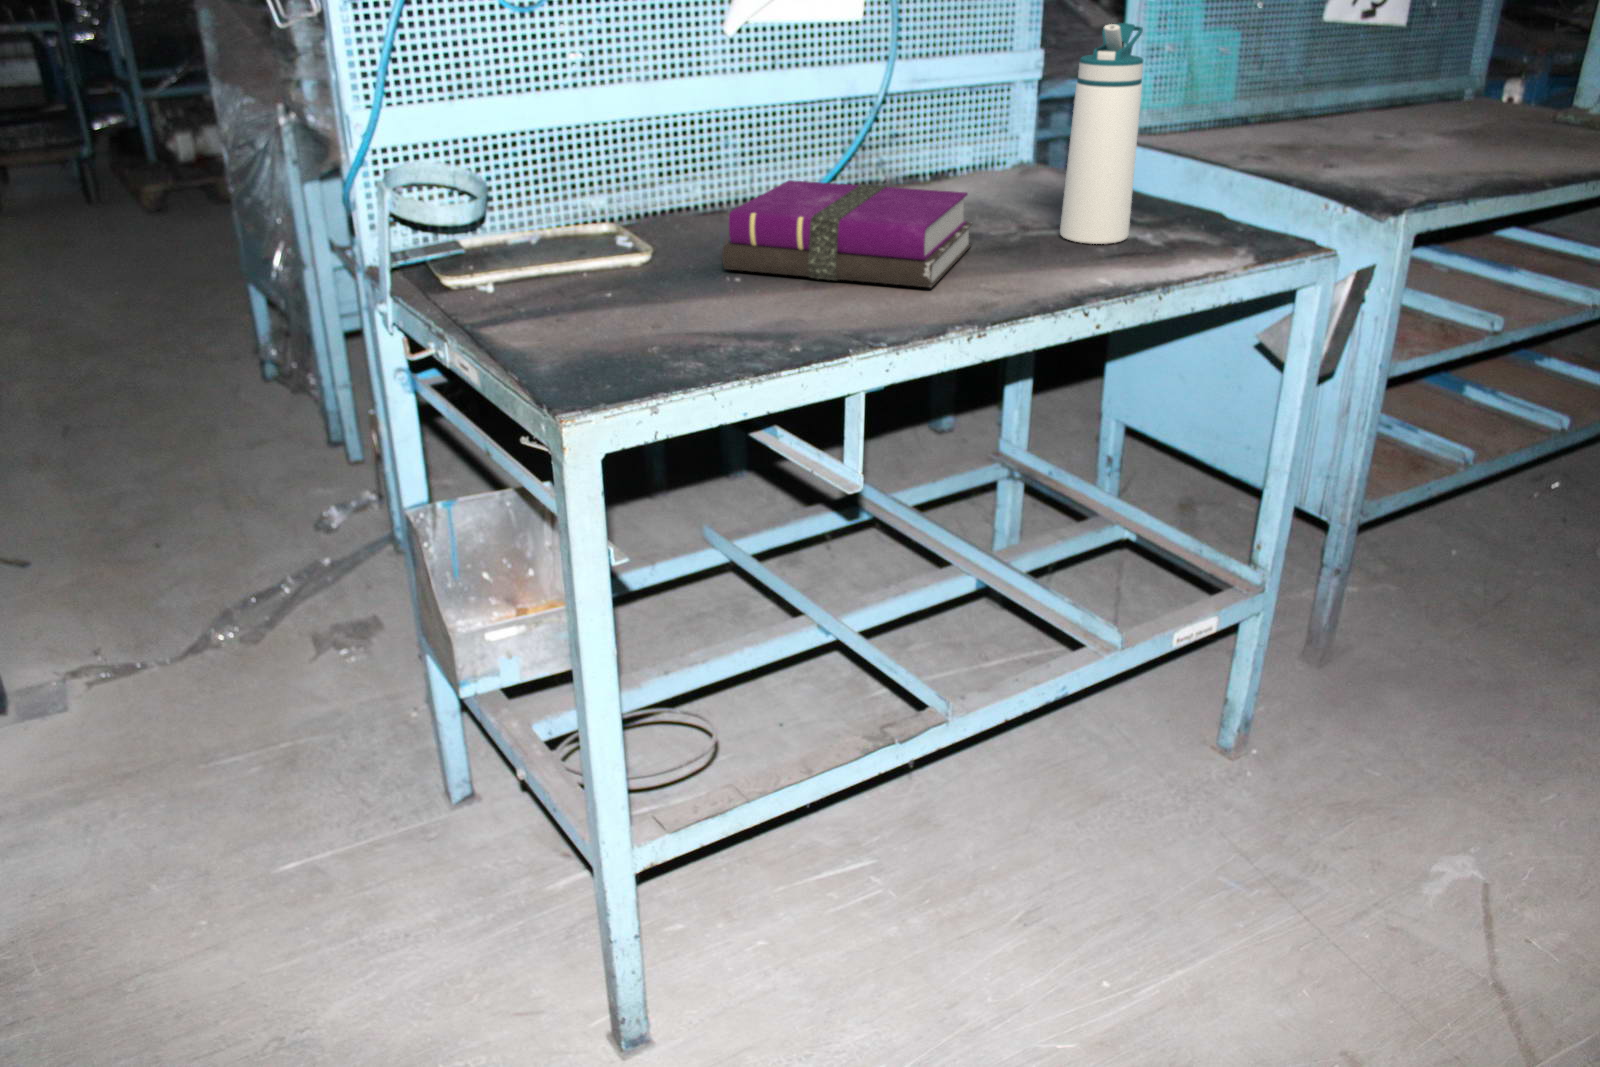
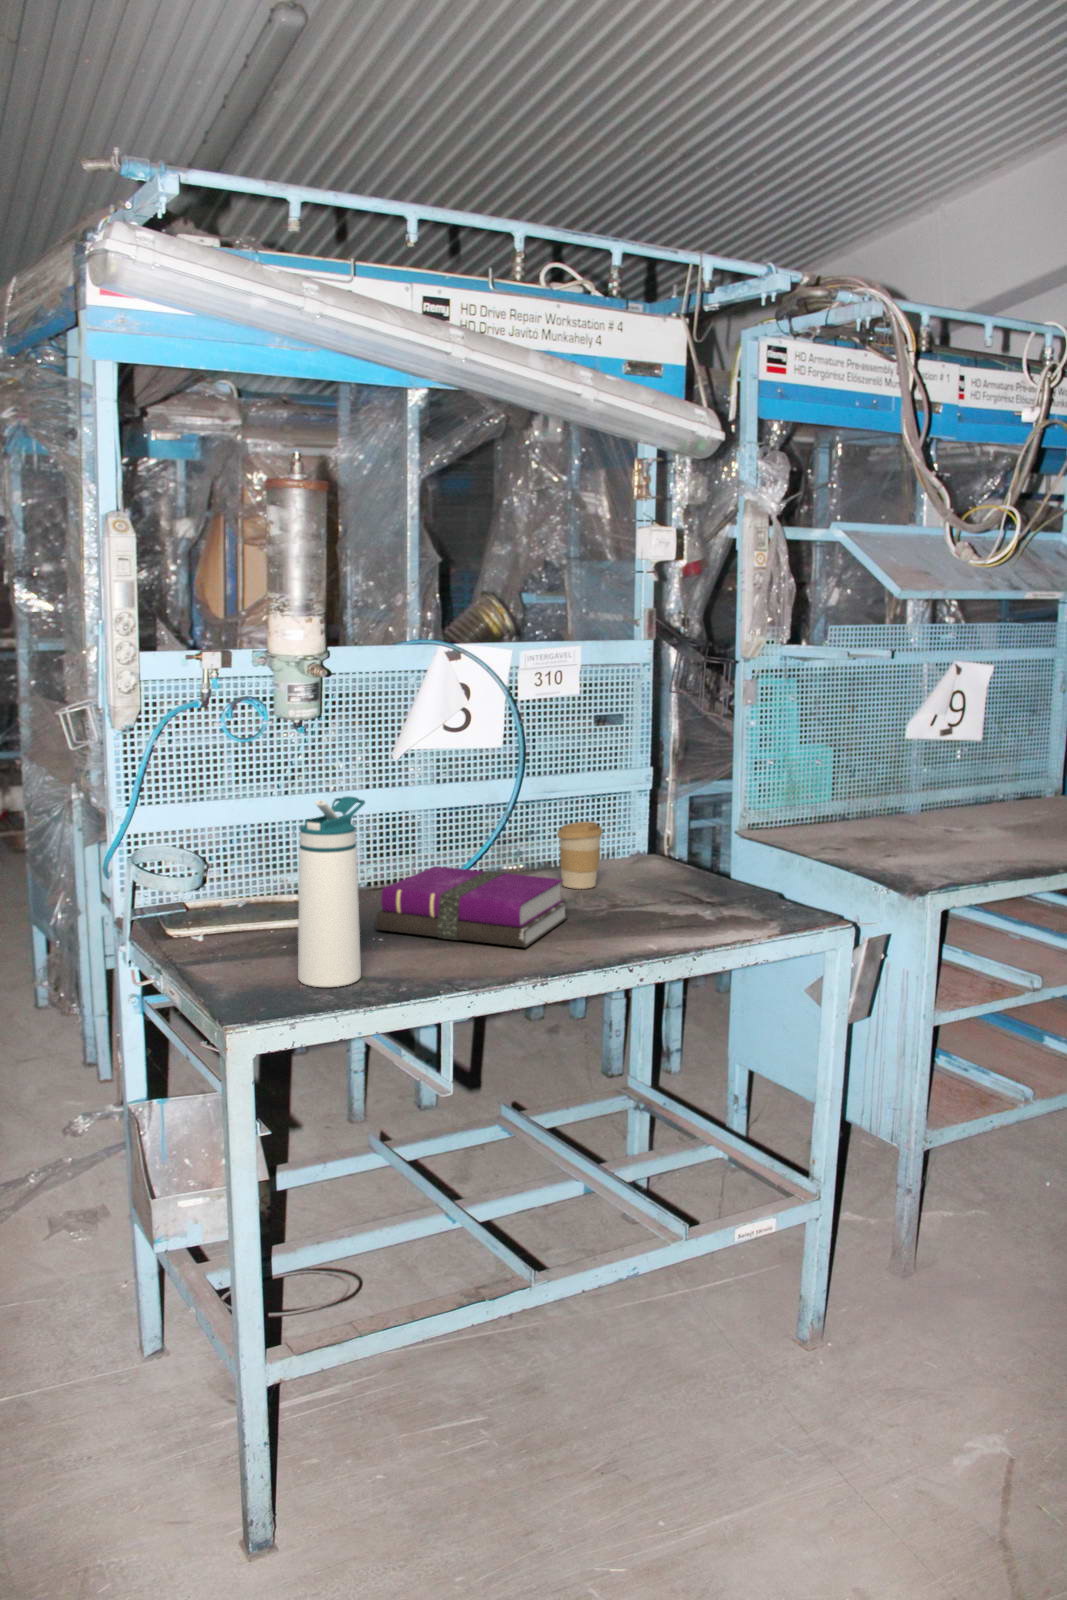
water bottle: present [1060,23,1143,244] -> present [298,796,365,987]
coffee cup: none [941,114,1002,207] -> present [557,822,603,889]

